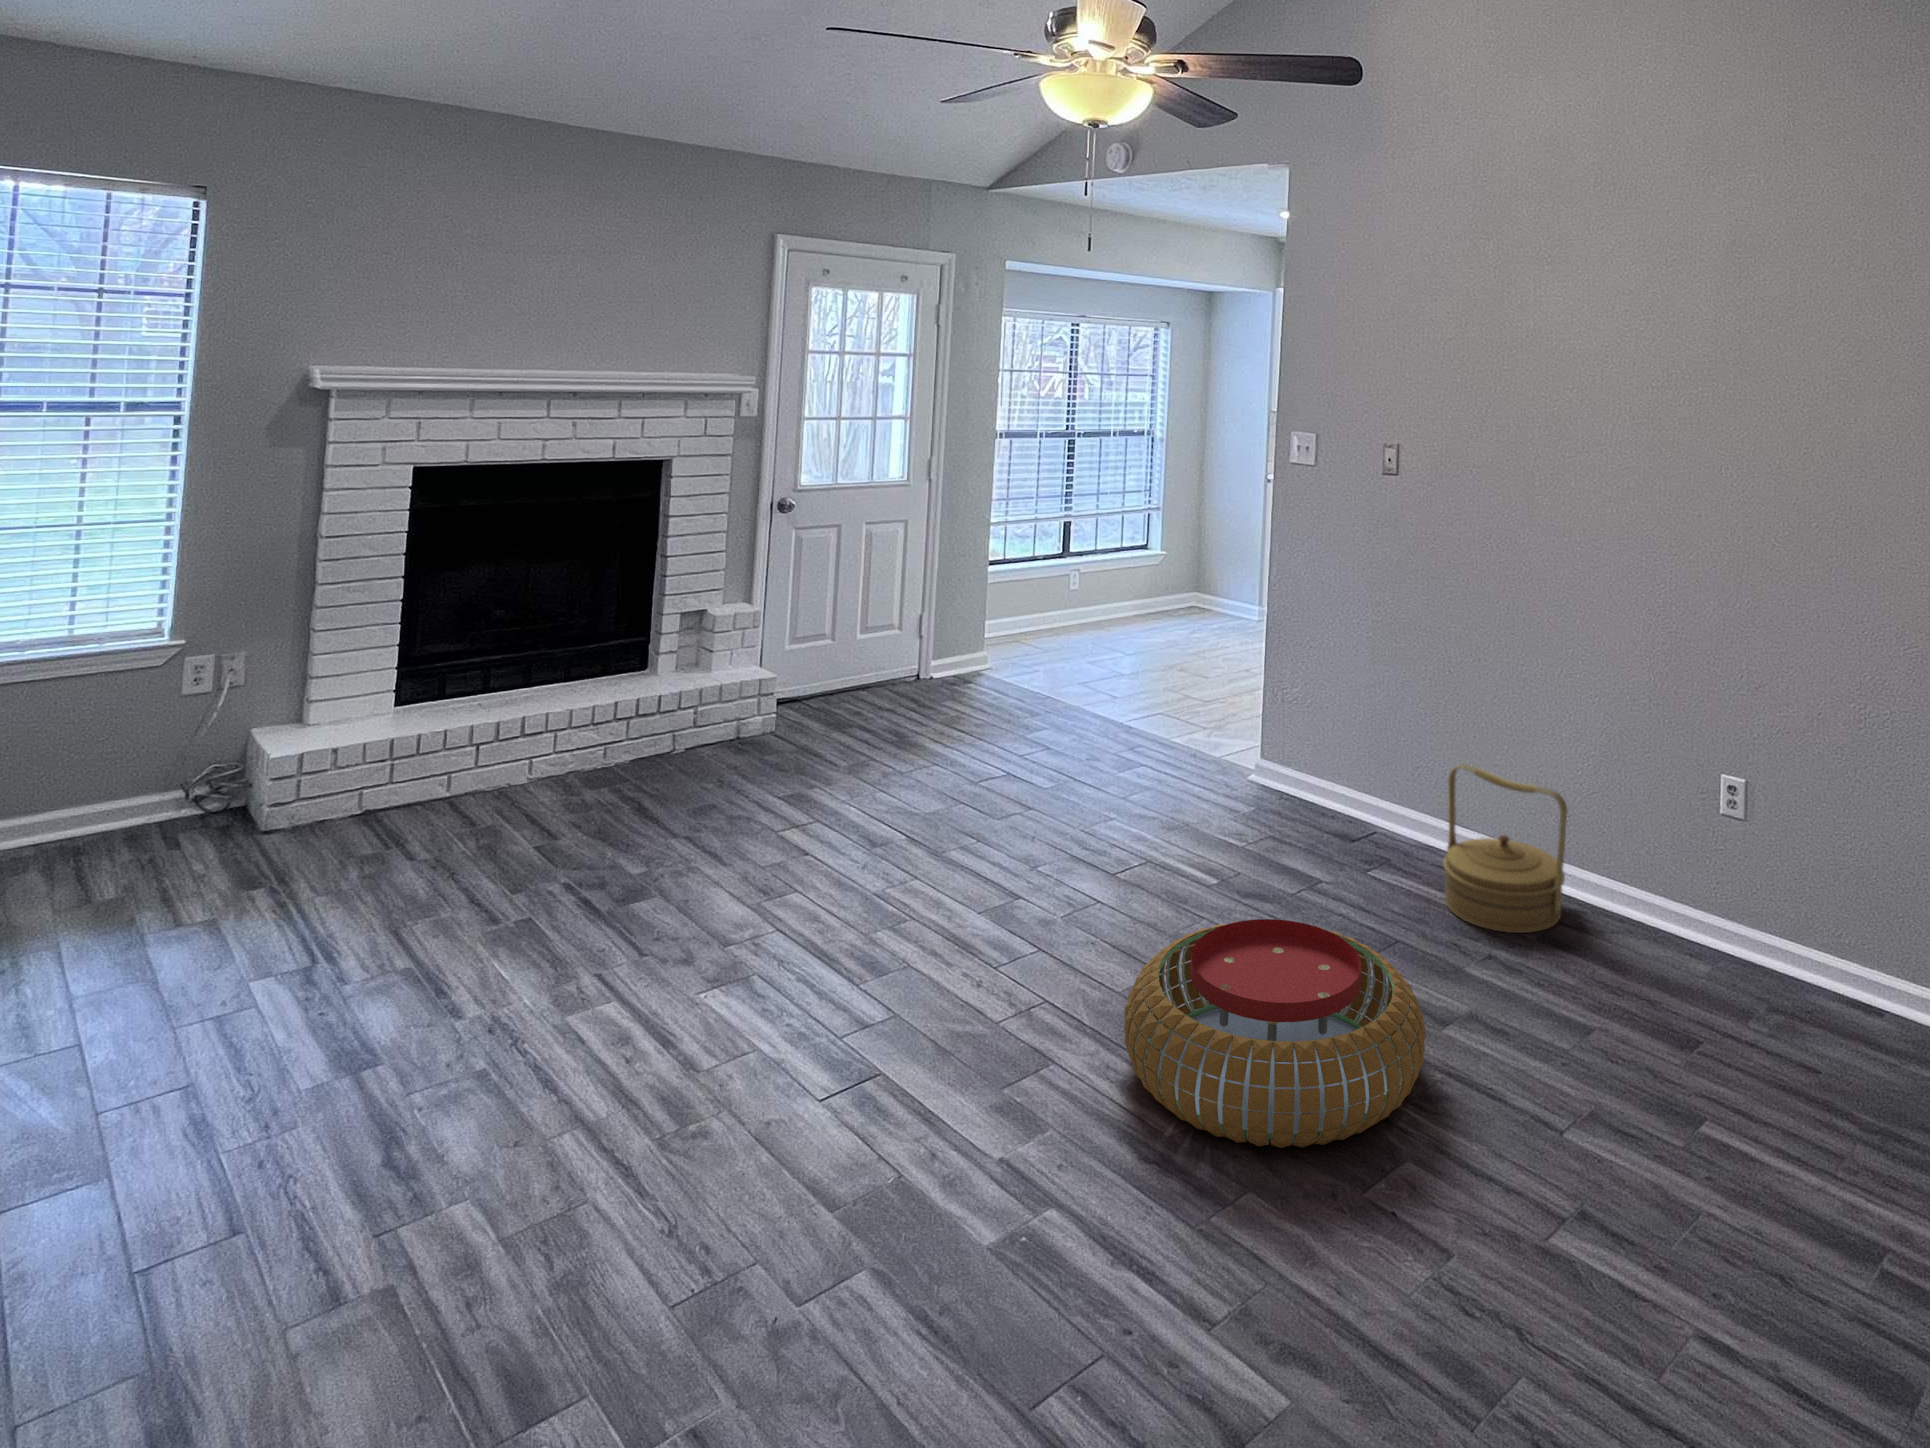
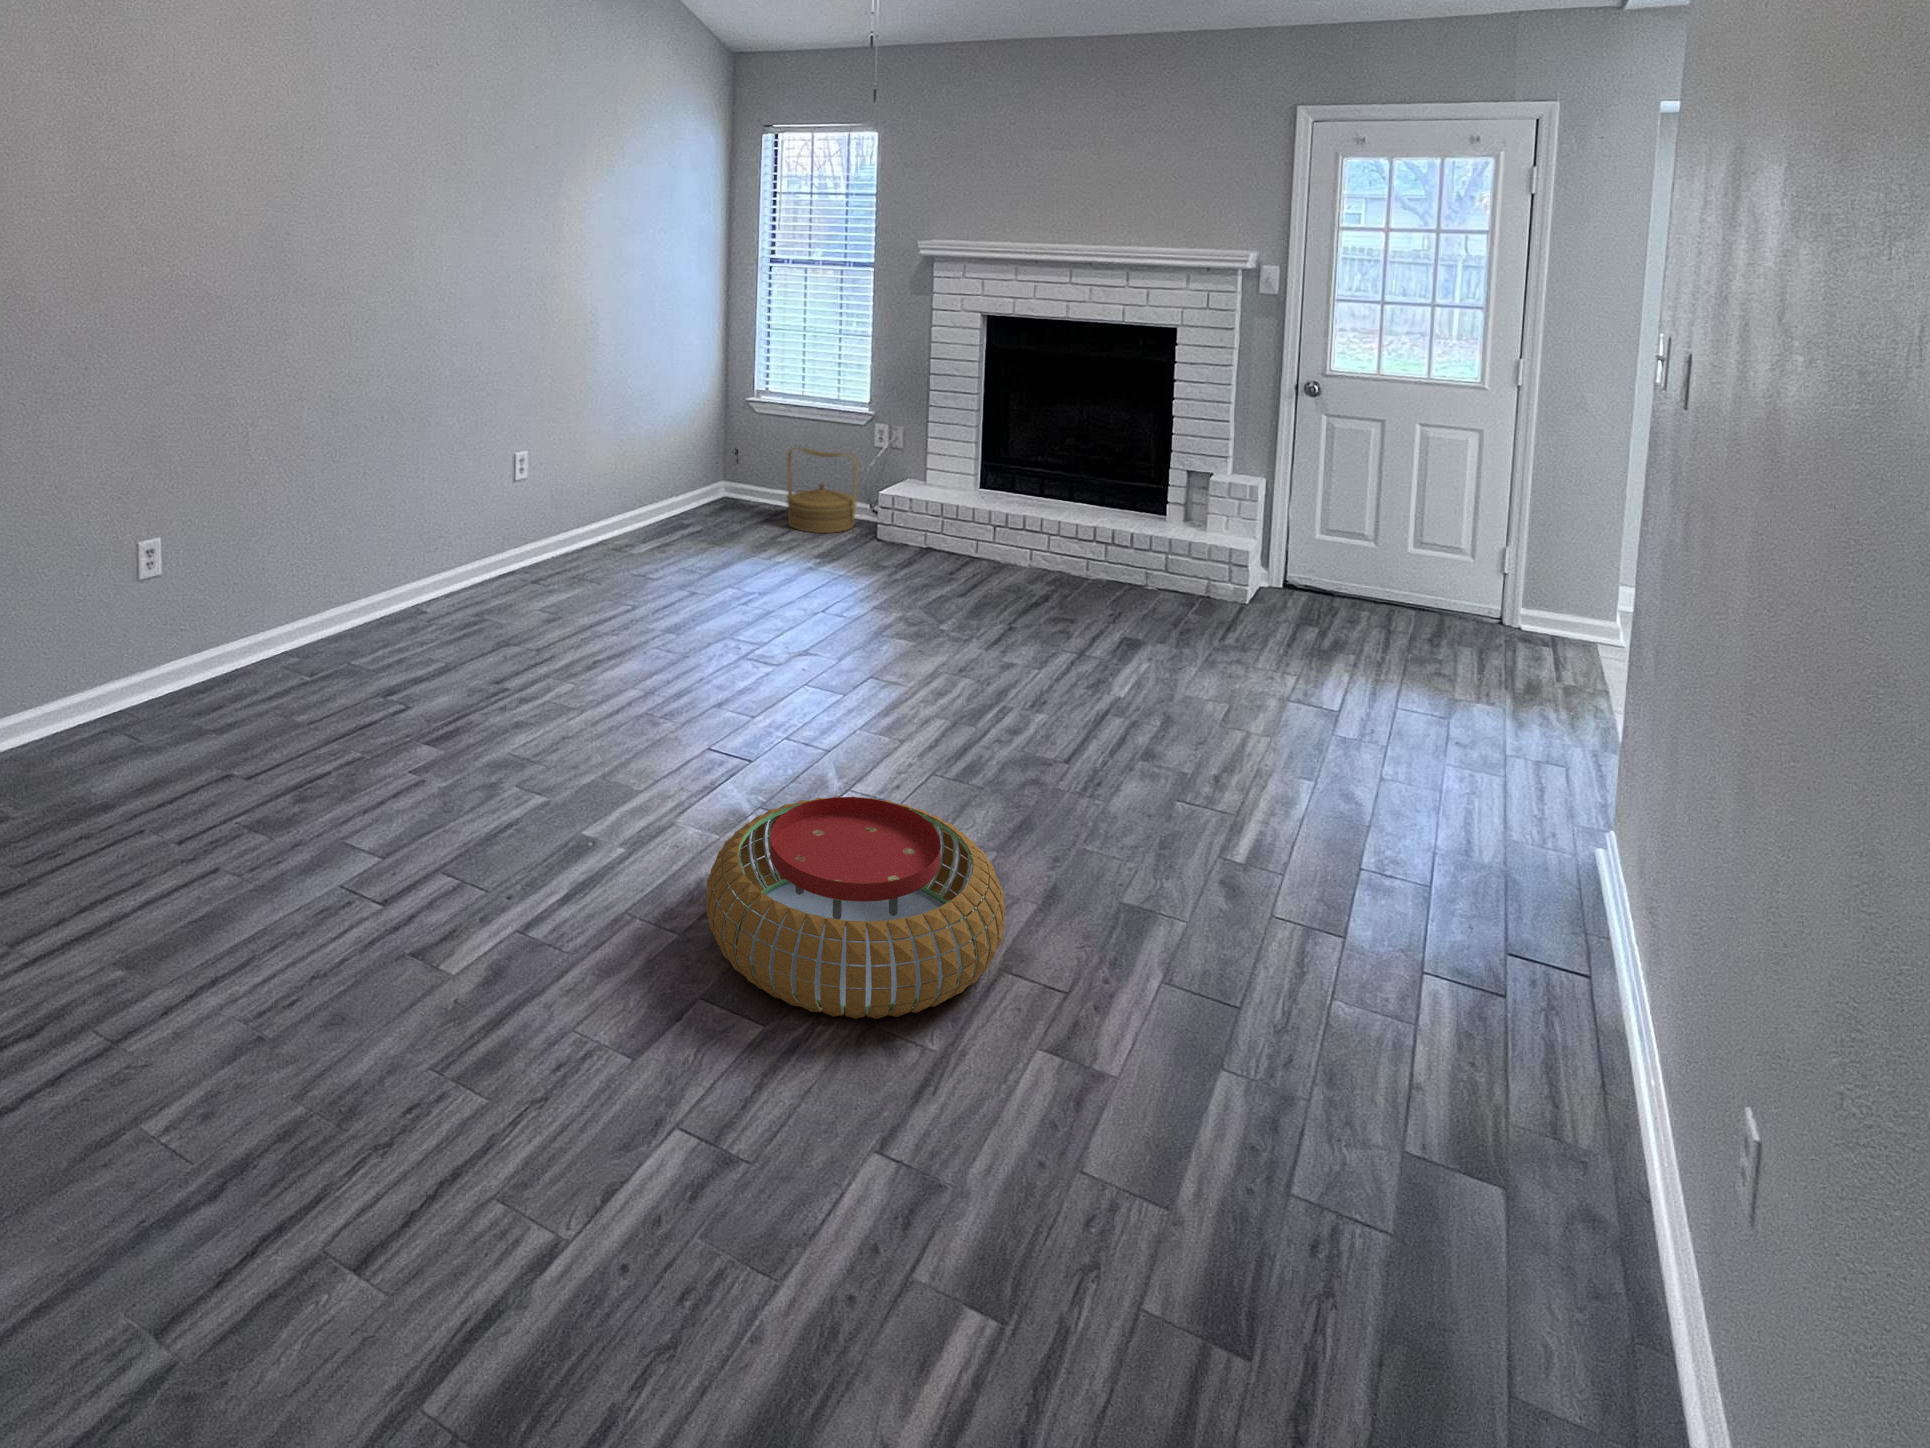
woven basket: present [1443,764,1568,933] -> present [787,447,858,533]

